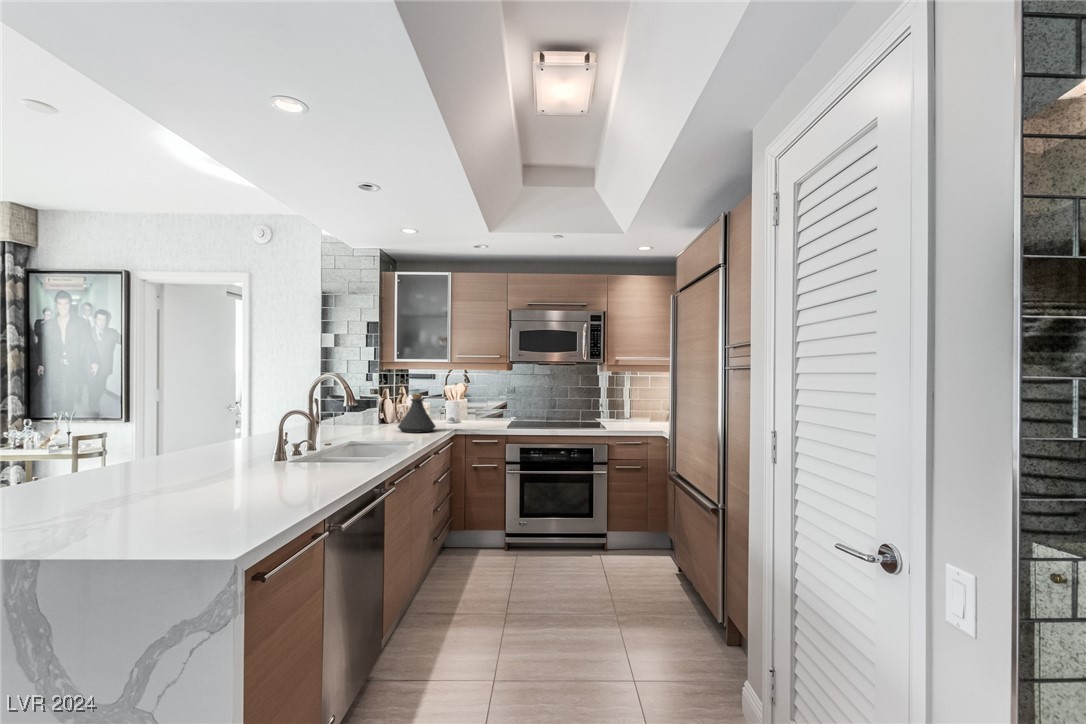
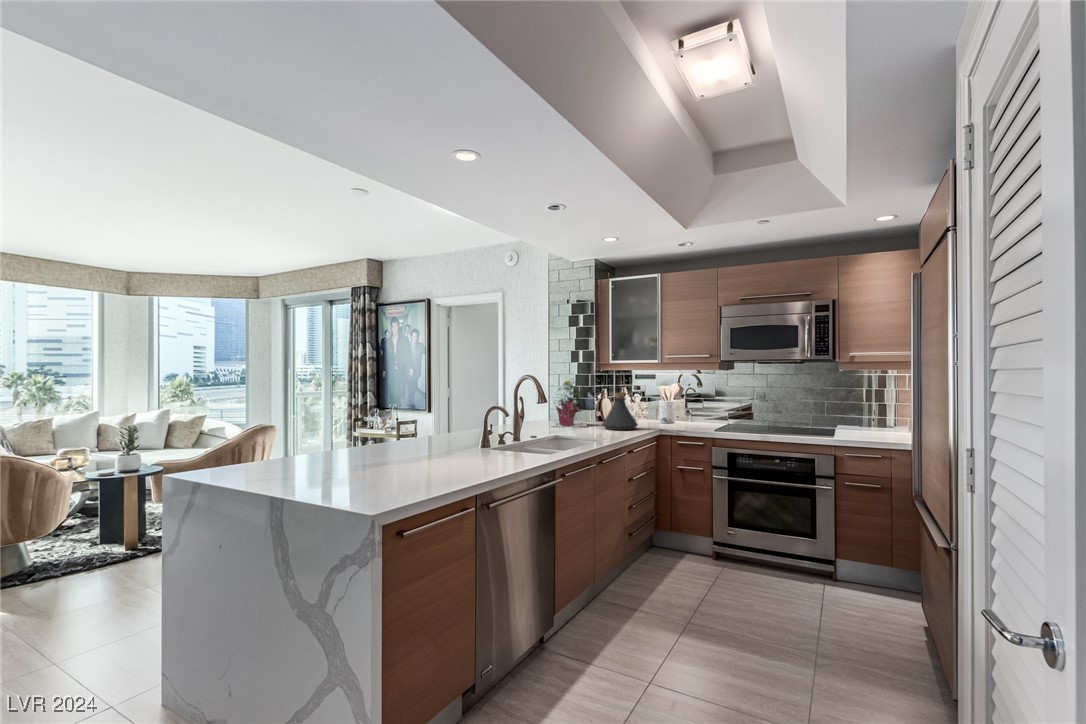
potted plant: none [332,378,380,433] -> present [551,380,587,427]

